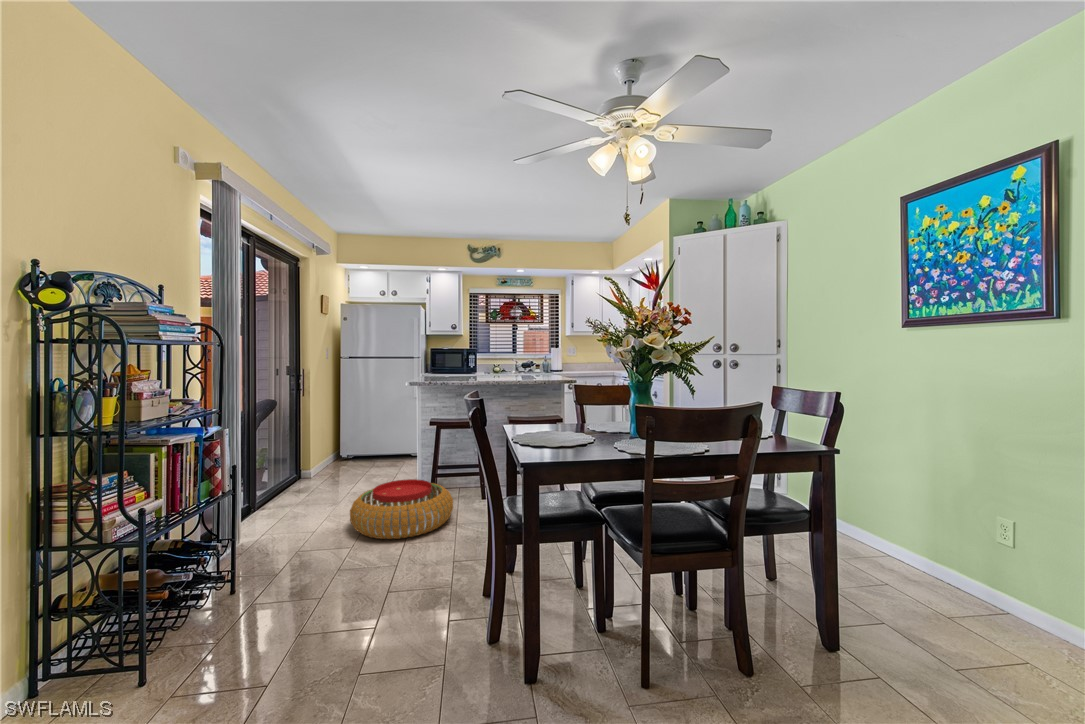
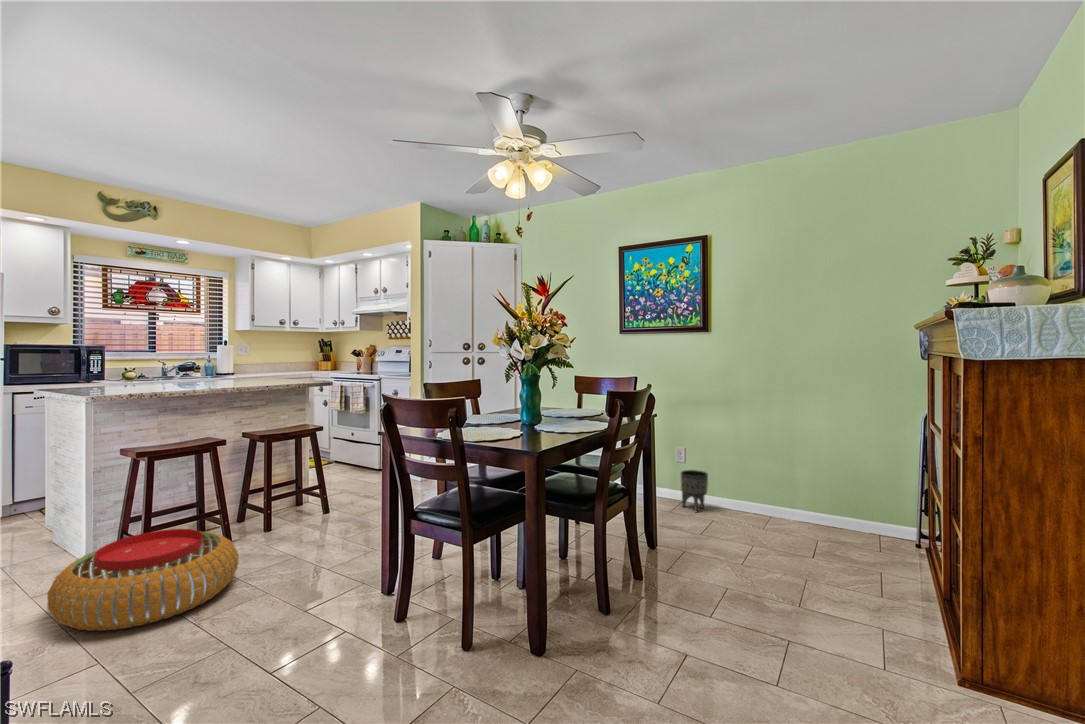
planter: none [980,560,1047,641] -> present [681,470,708,512]

